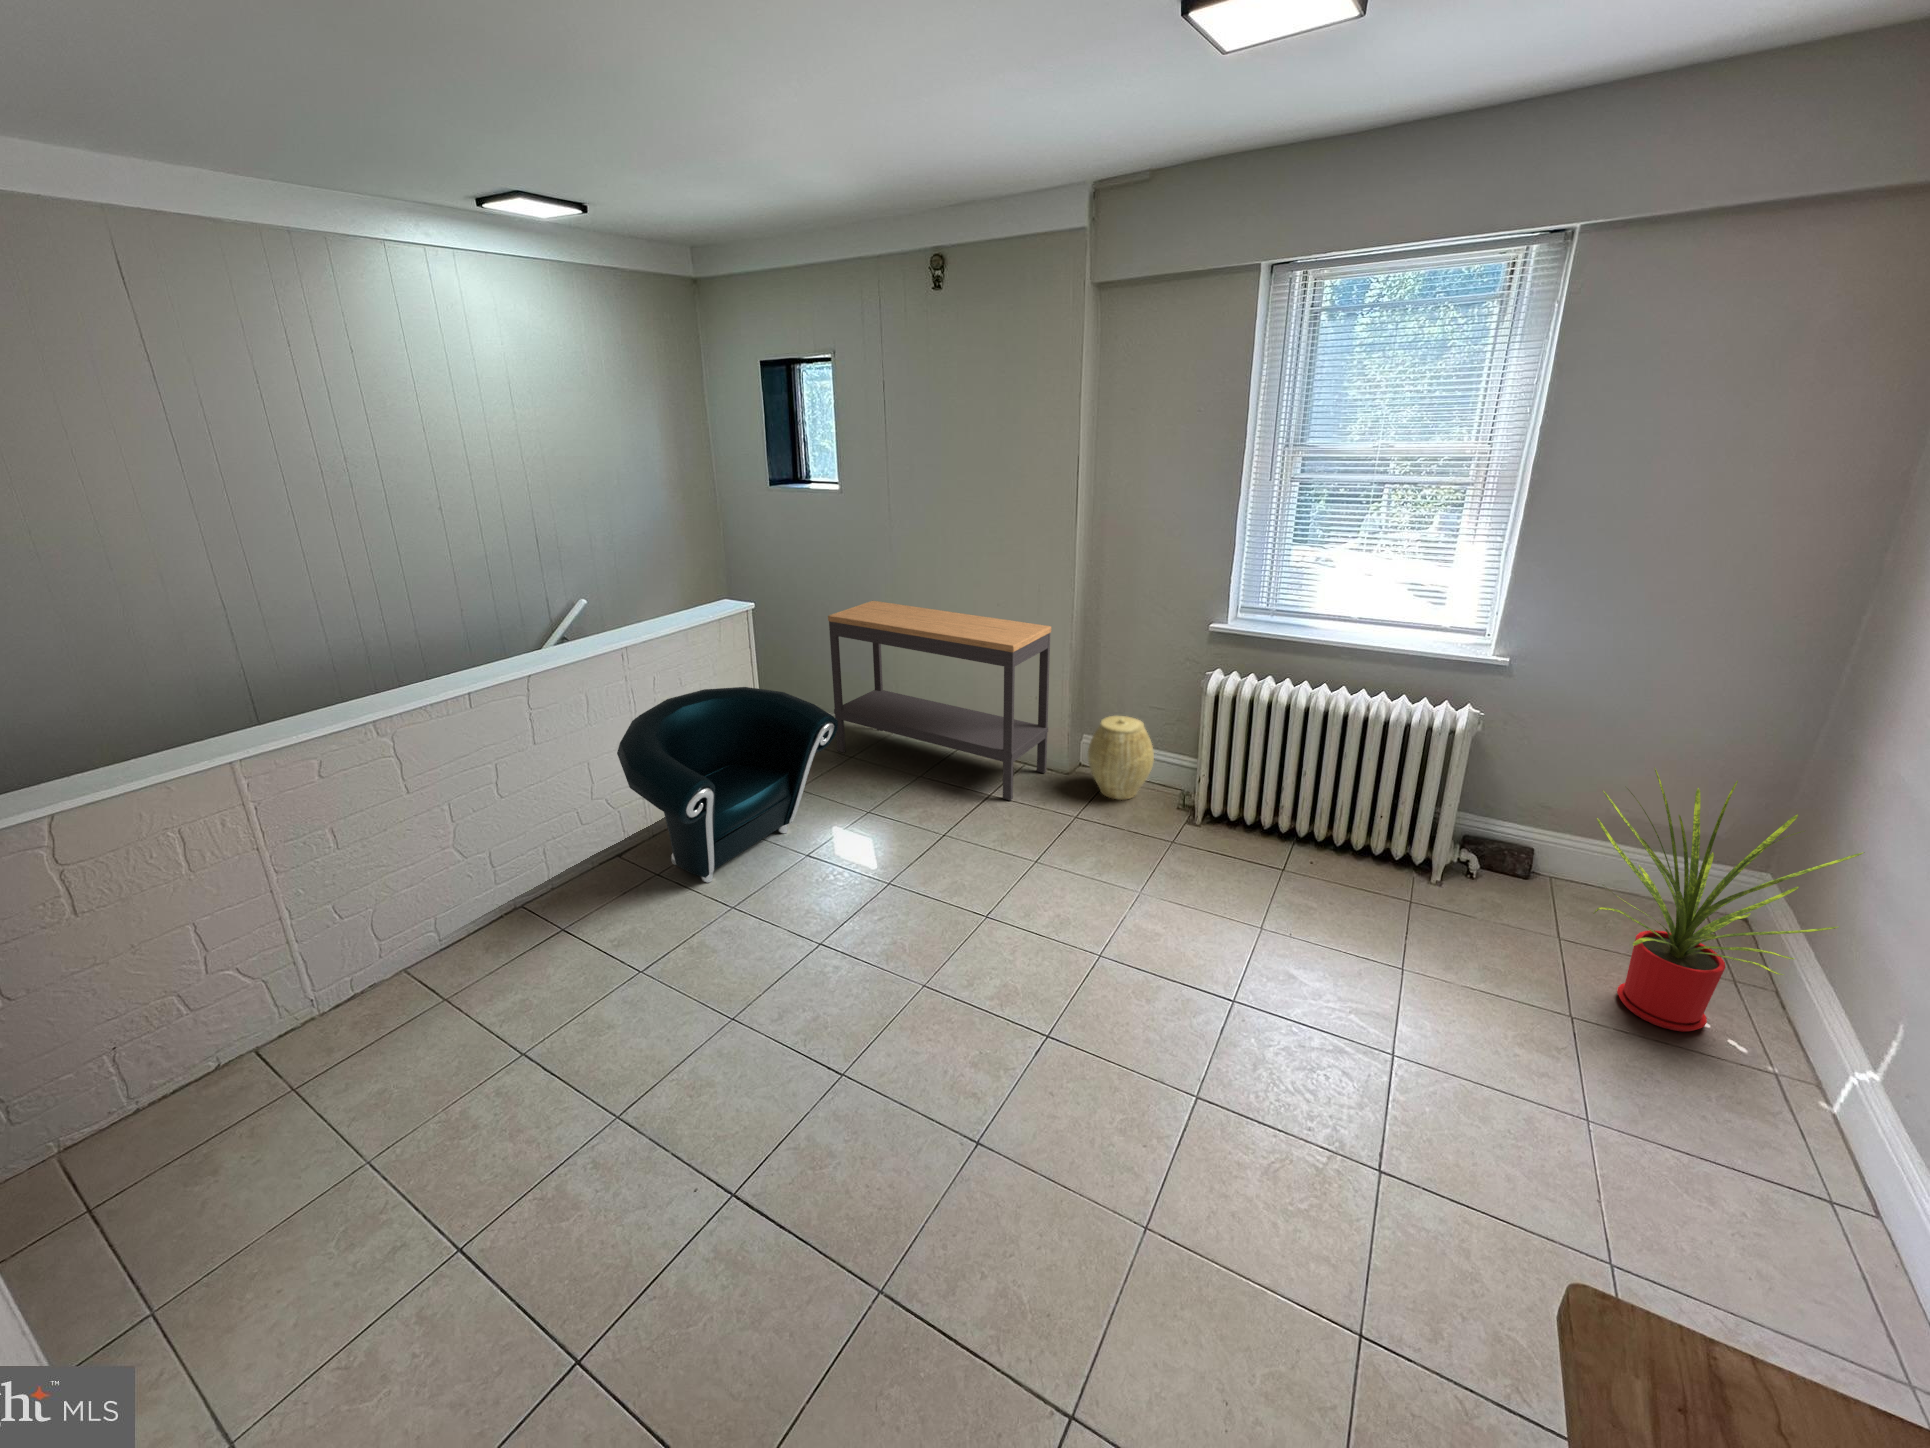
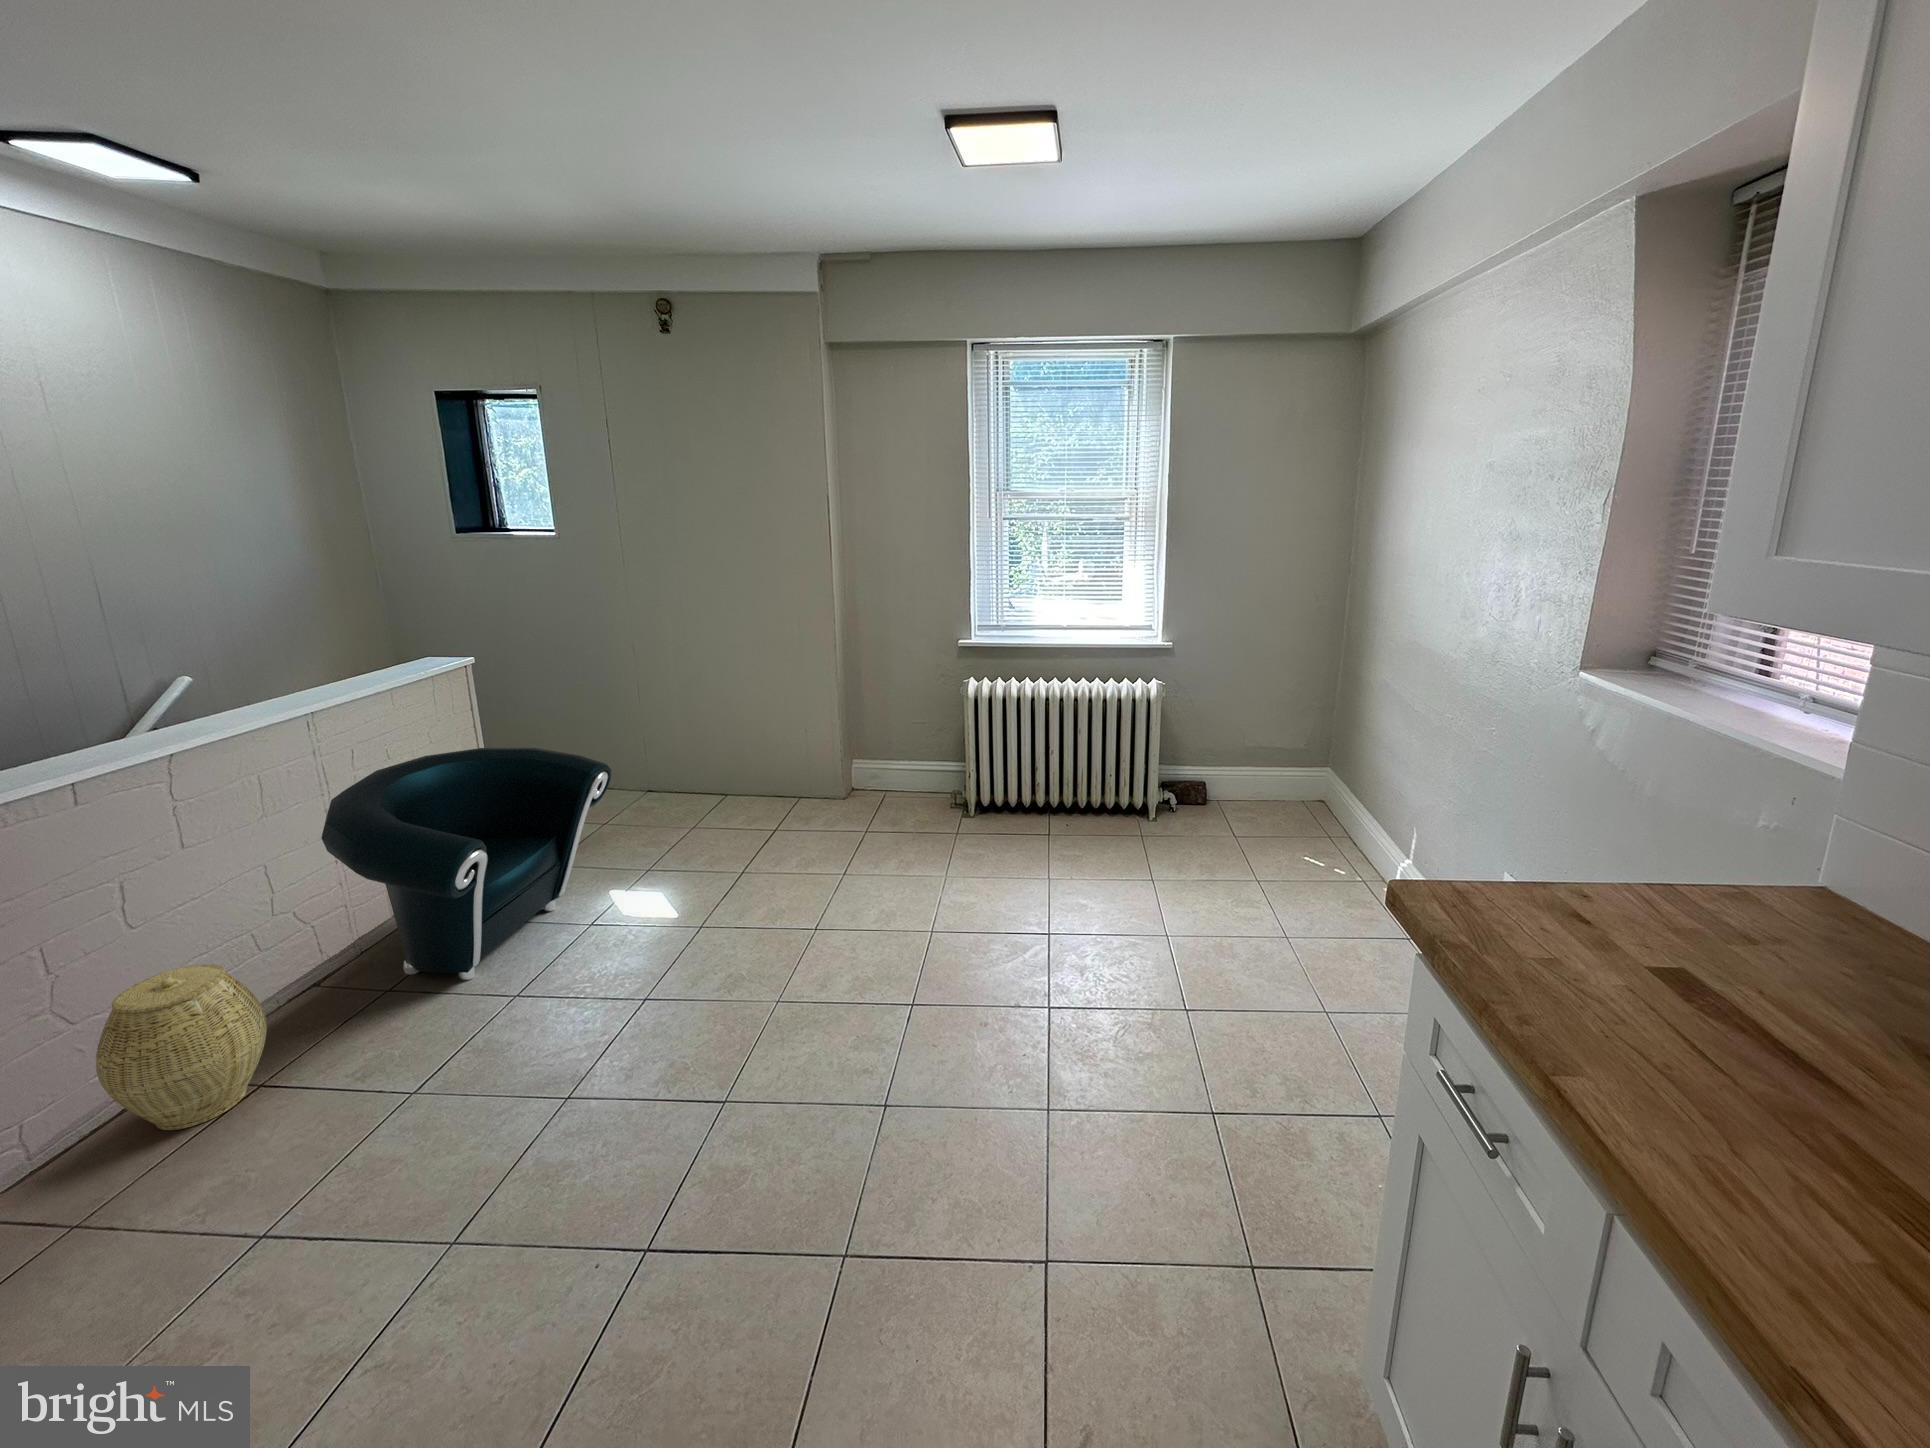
console table: present [828,601,1051,801] -> none [562,653,826,831]
woven basket: present [1088,716,1154,800] -> present [96,964,267,1130]
house plant: present [1593,769,1864,1031] -> none [1245,695,1375,869]

